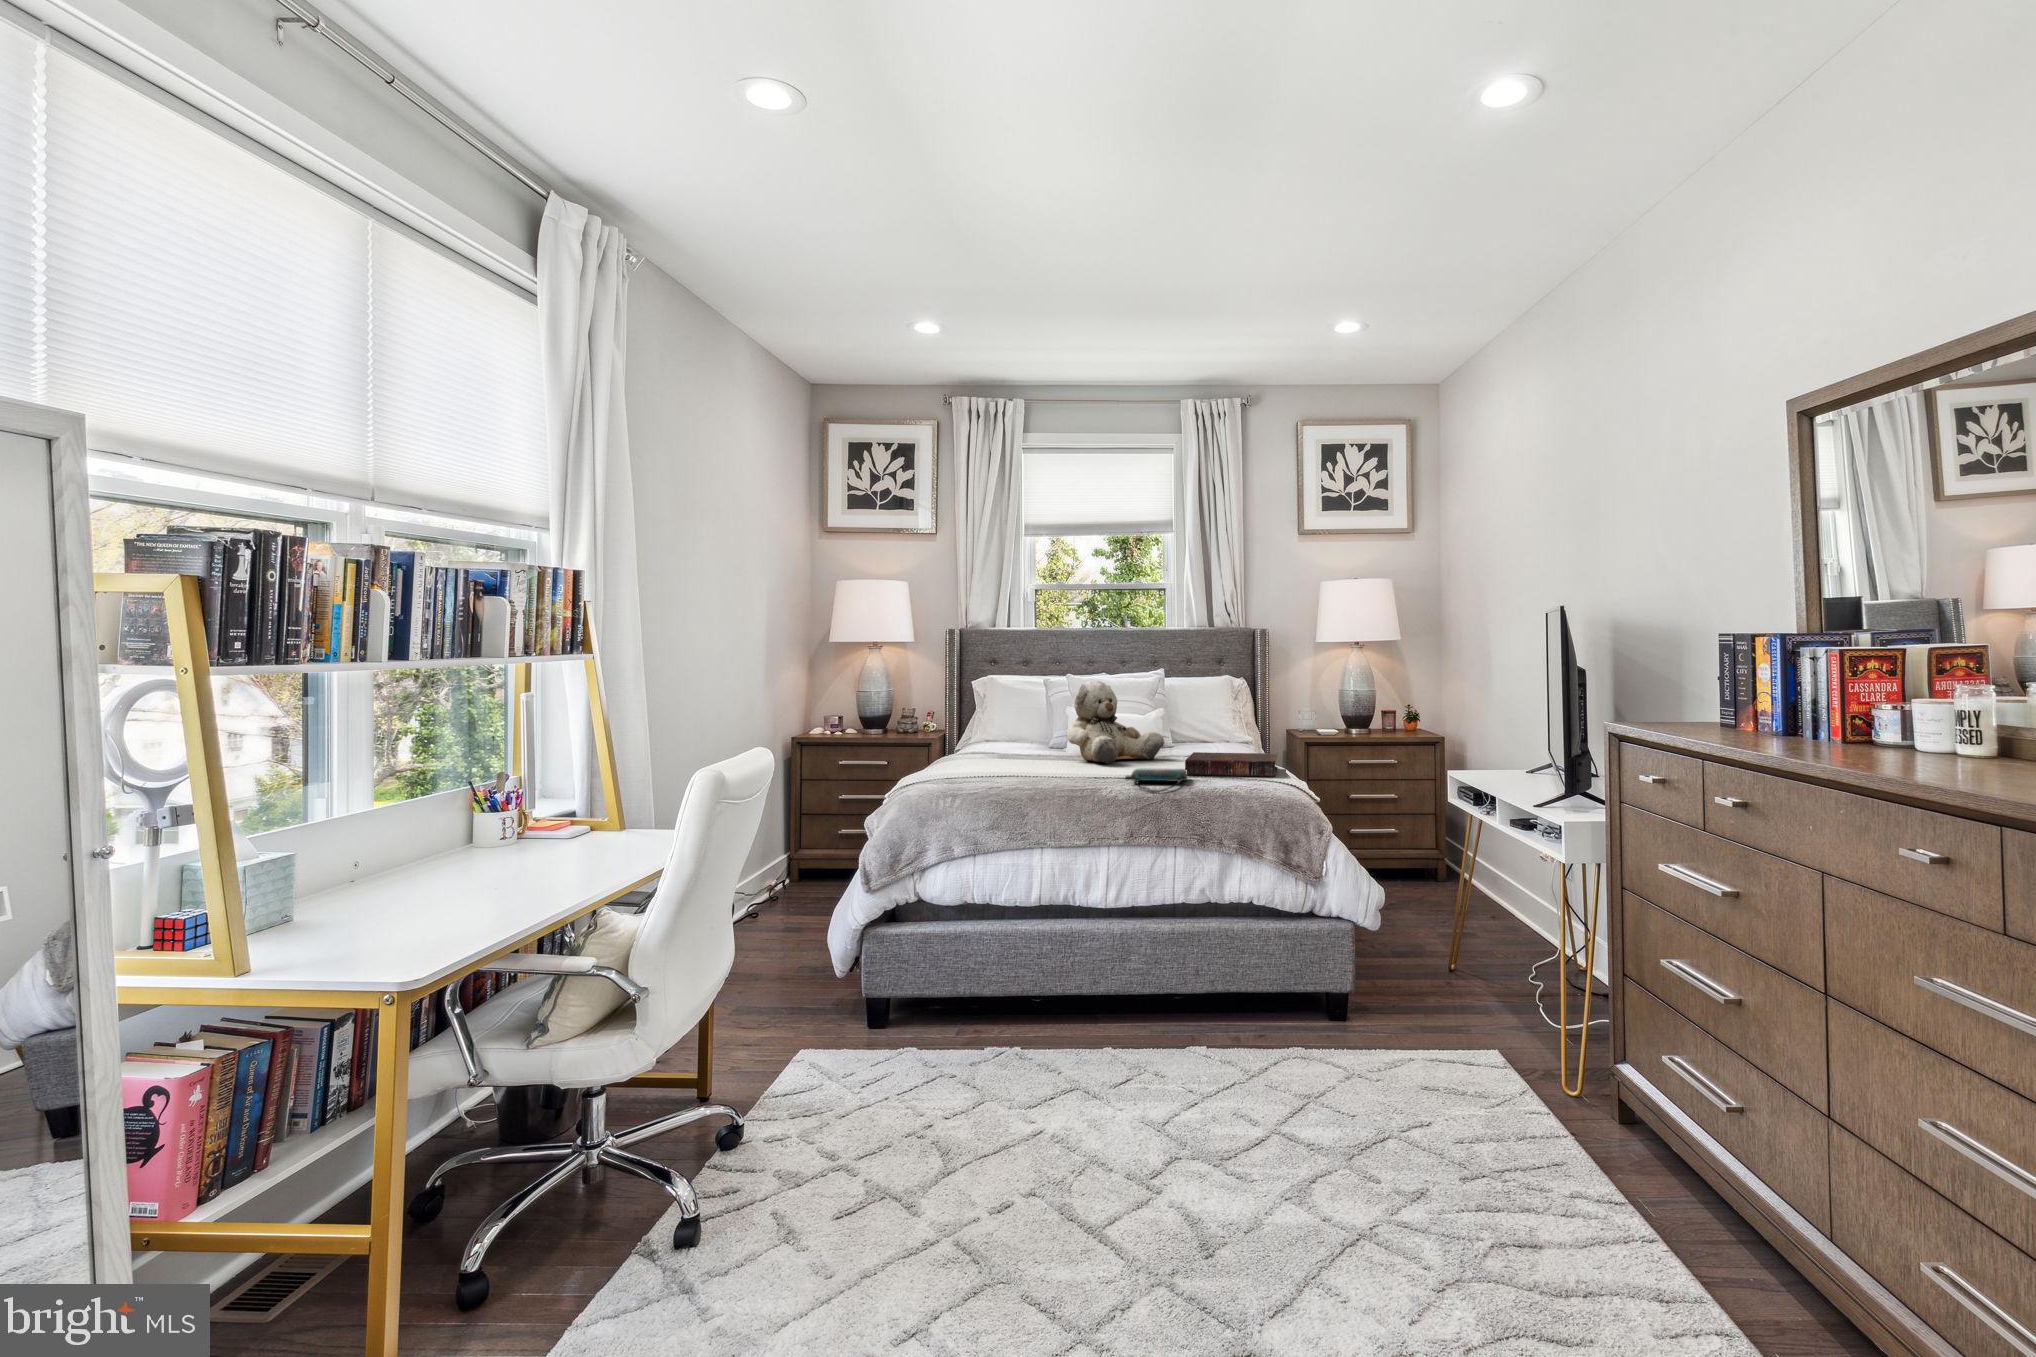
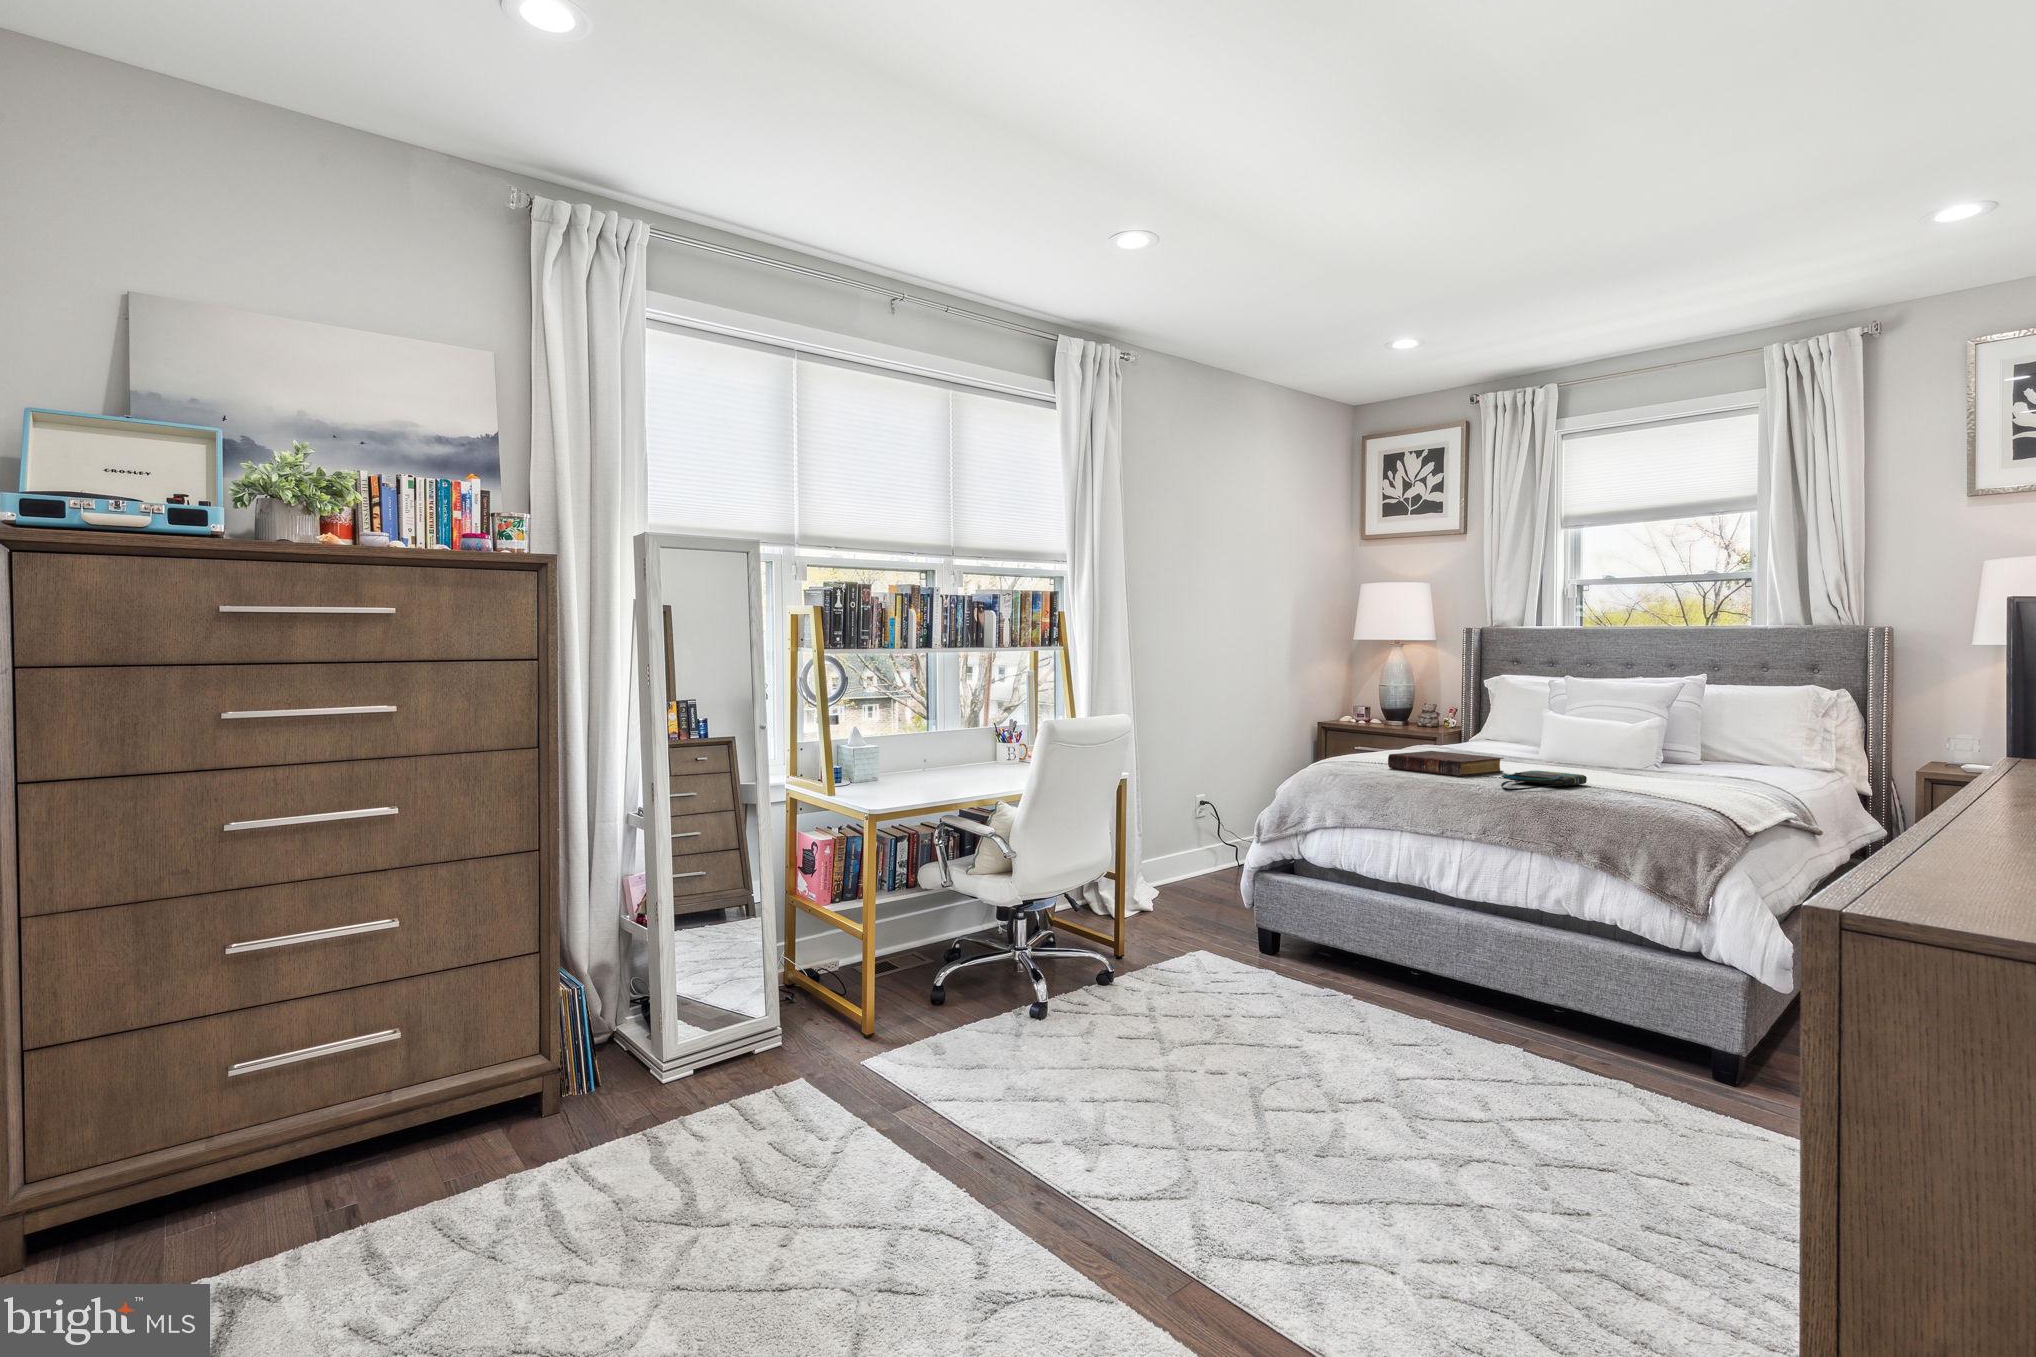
teddy bear: present [1067,681,1164,764] -> none [1517,683,1631,769]
book: present [1185,752,1278,777] -> present [1388,751,1504,776]

